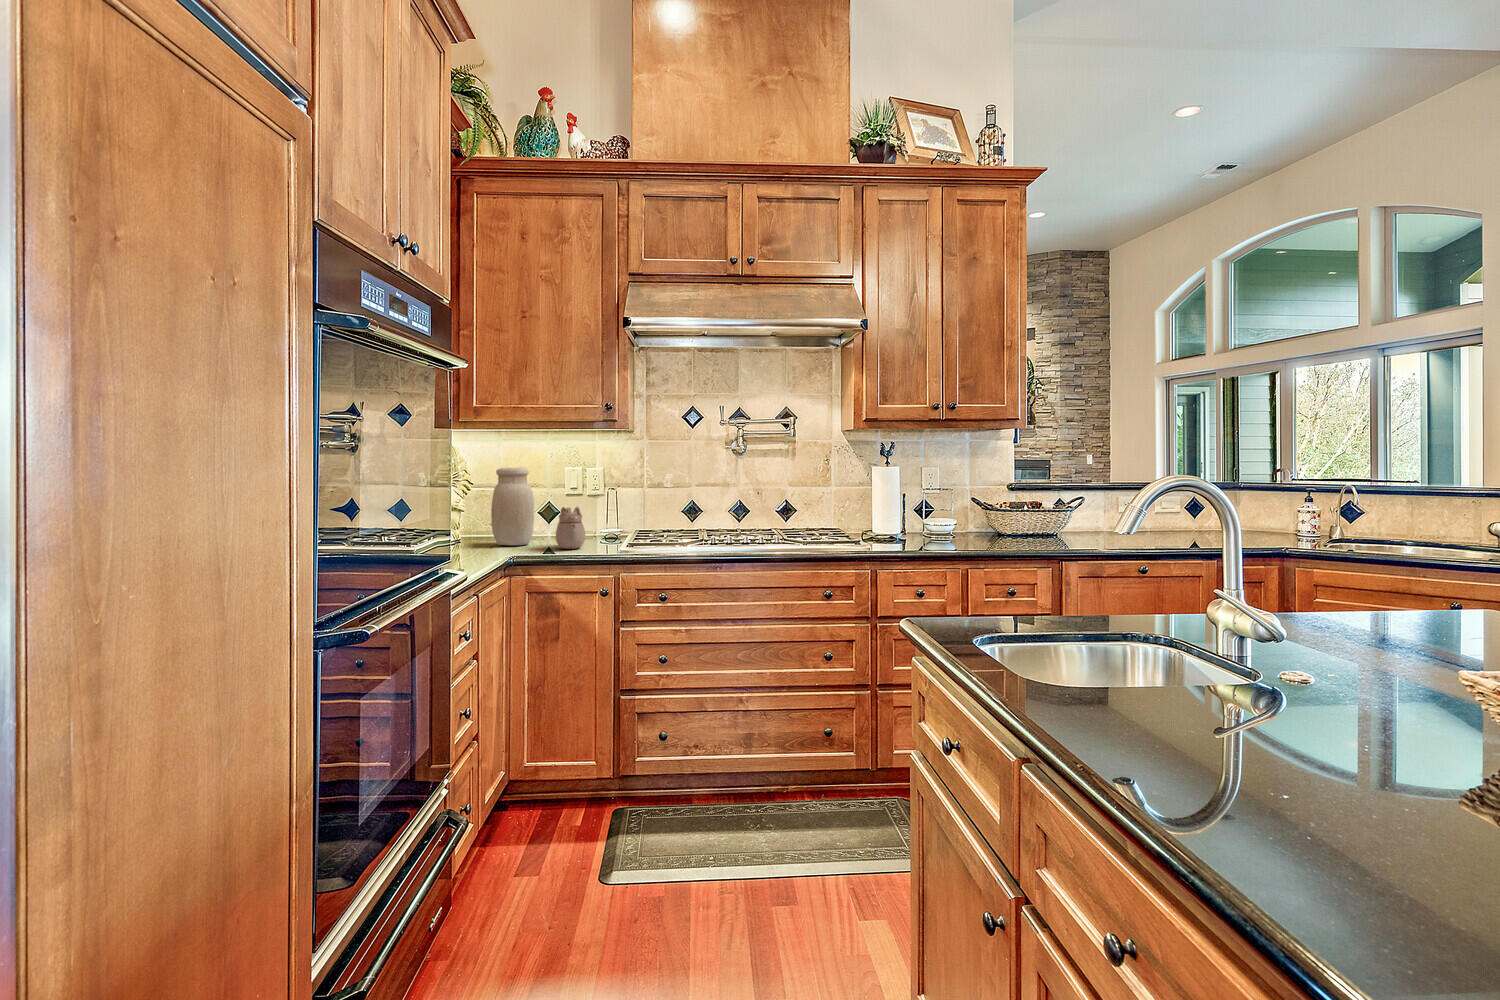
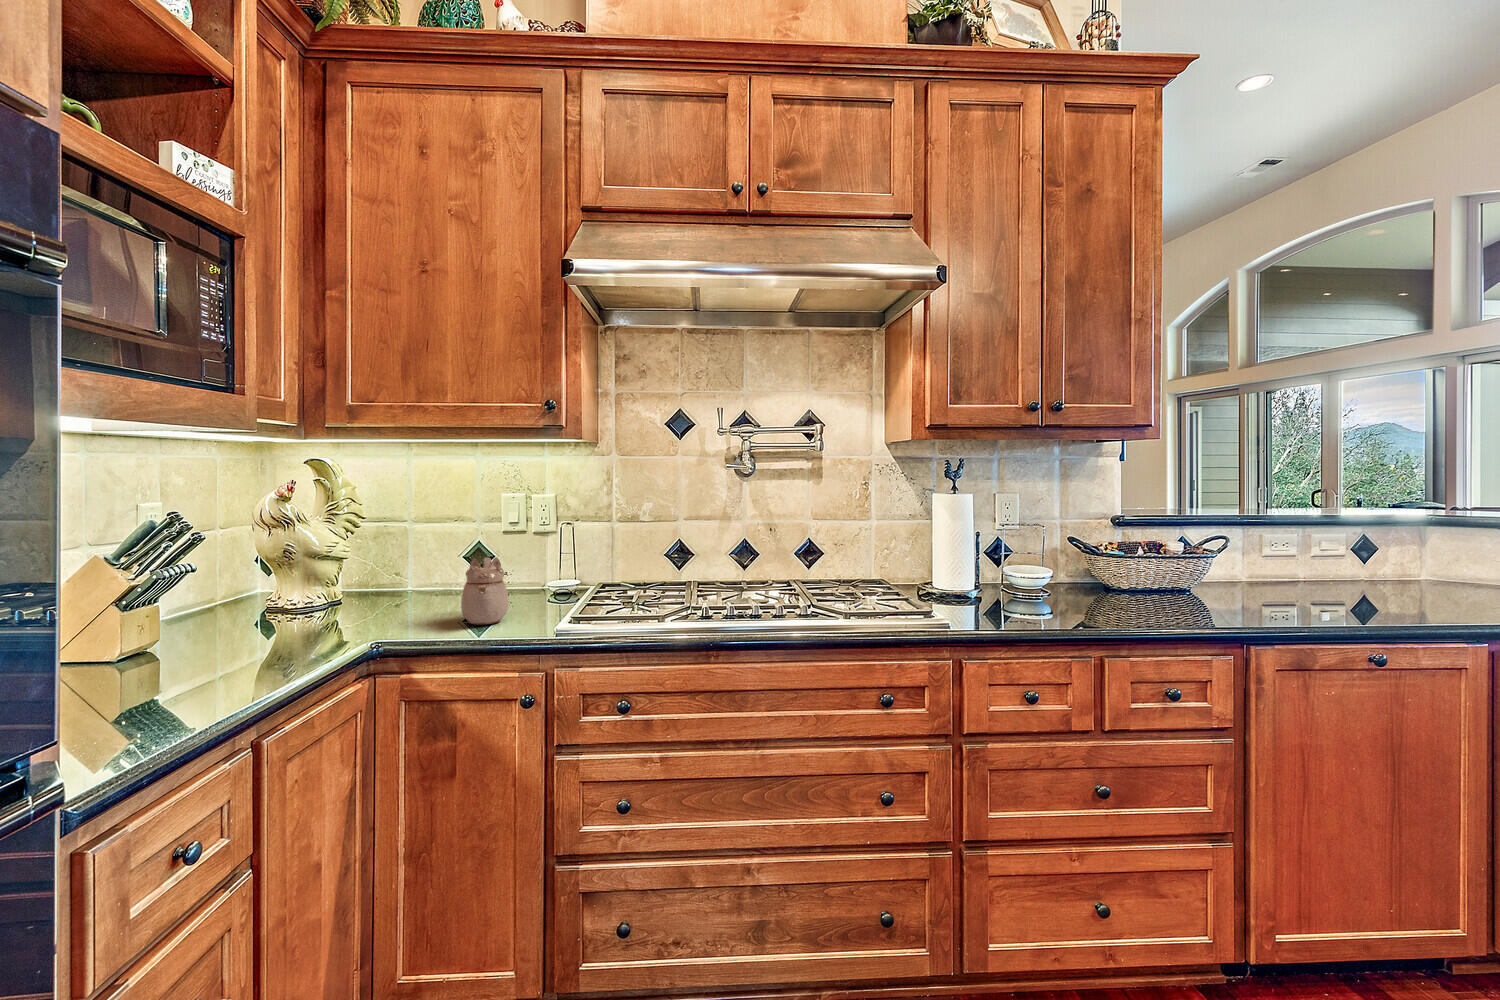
jar: present [491,467,534,545] -> none [371,496,440,615]

